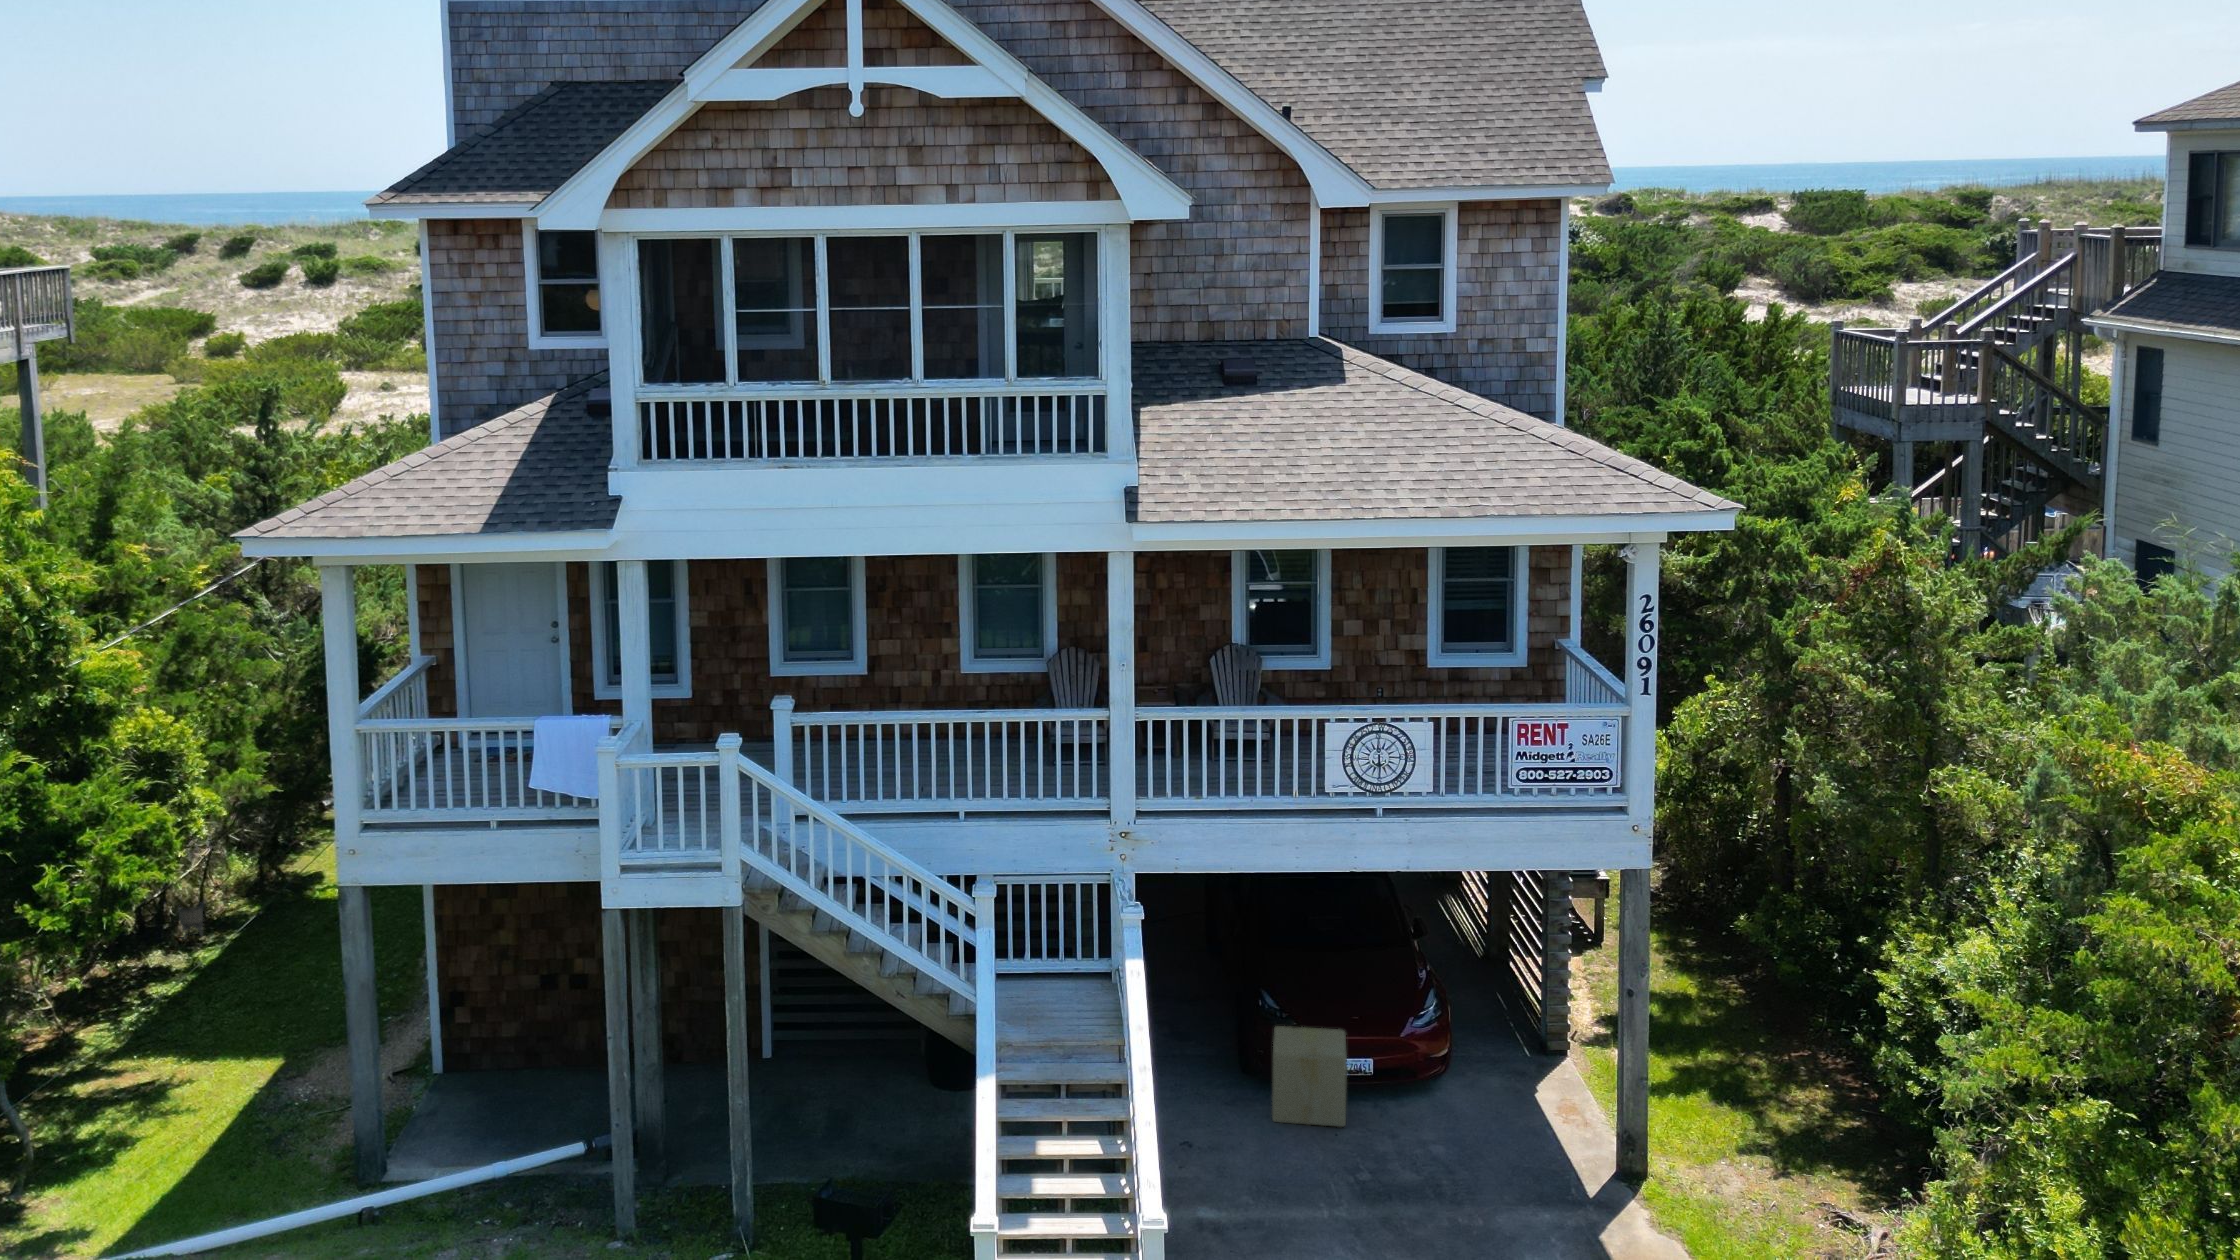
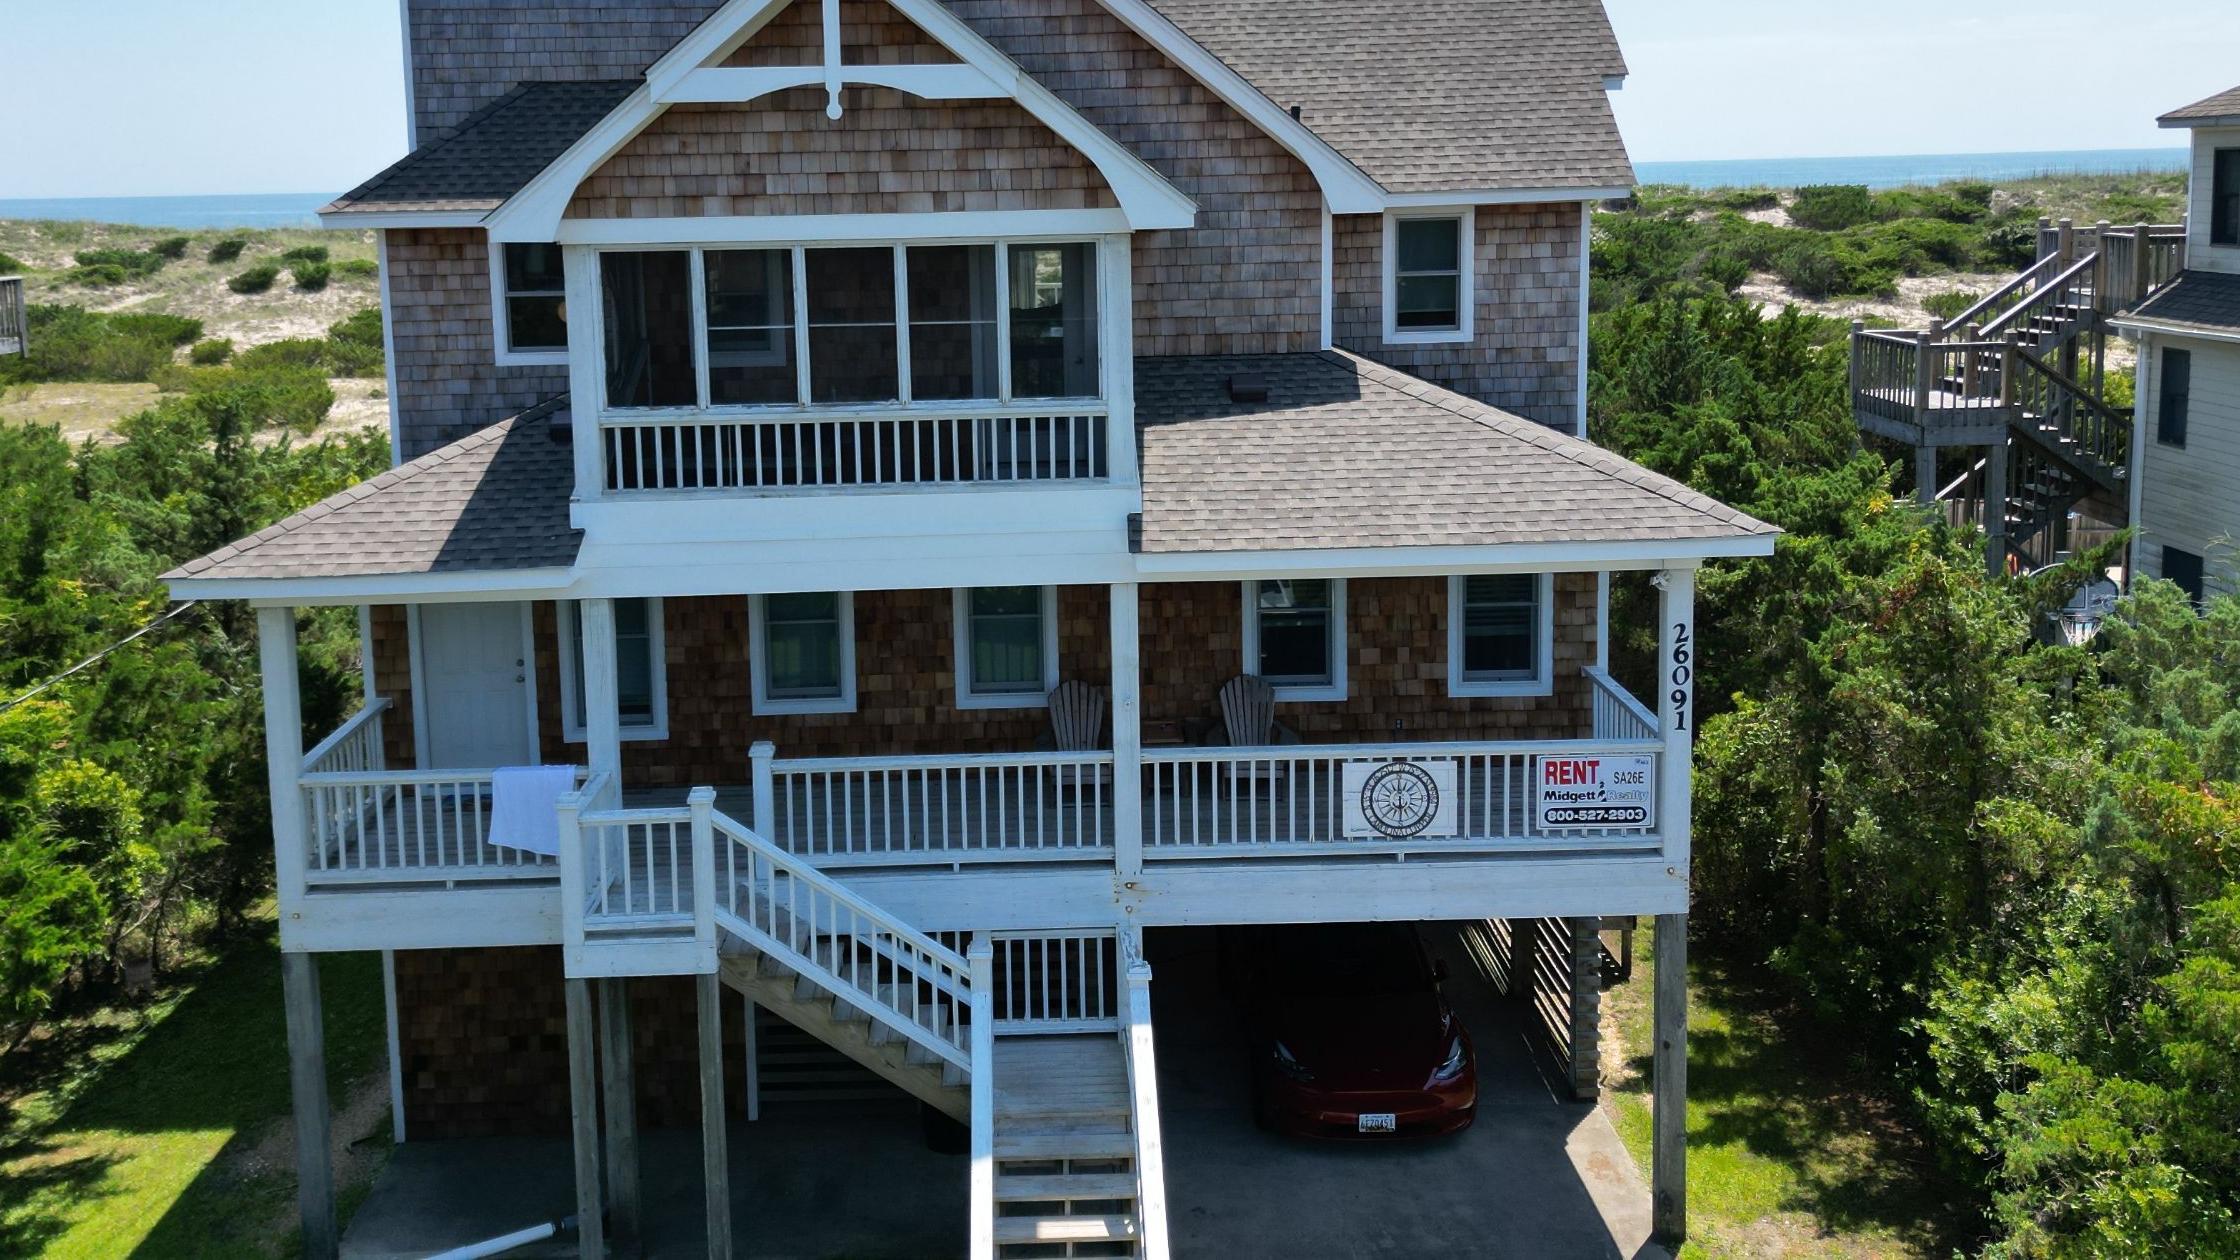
cardboard box: present [1272,1026,1347,1127] -> none [1290,1085,1368,1195]

